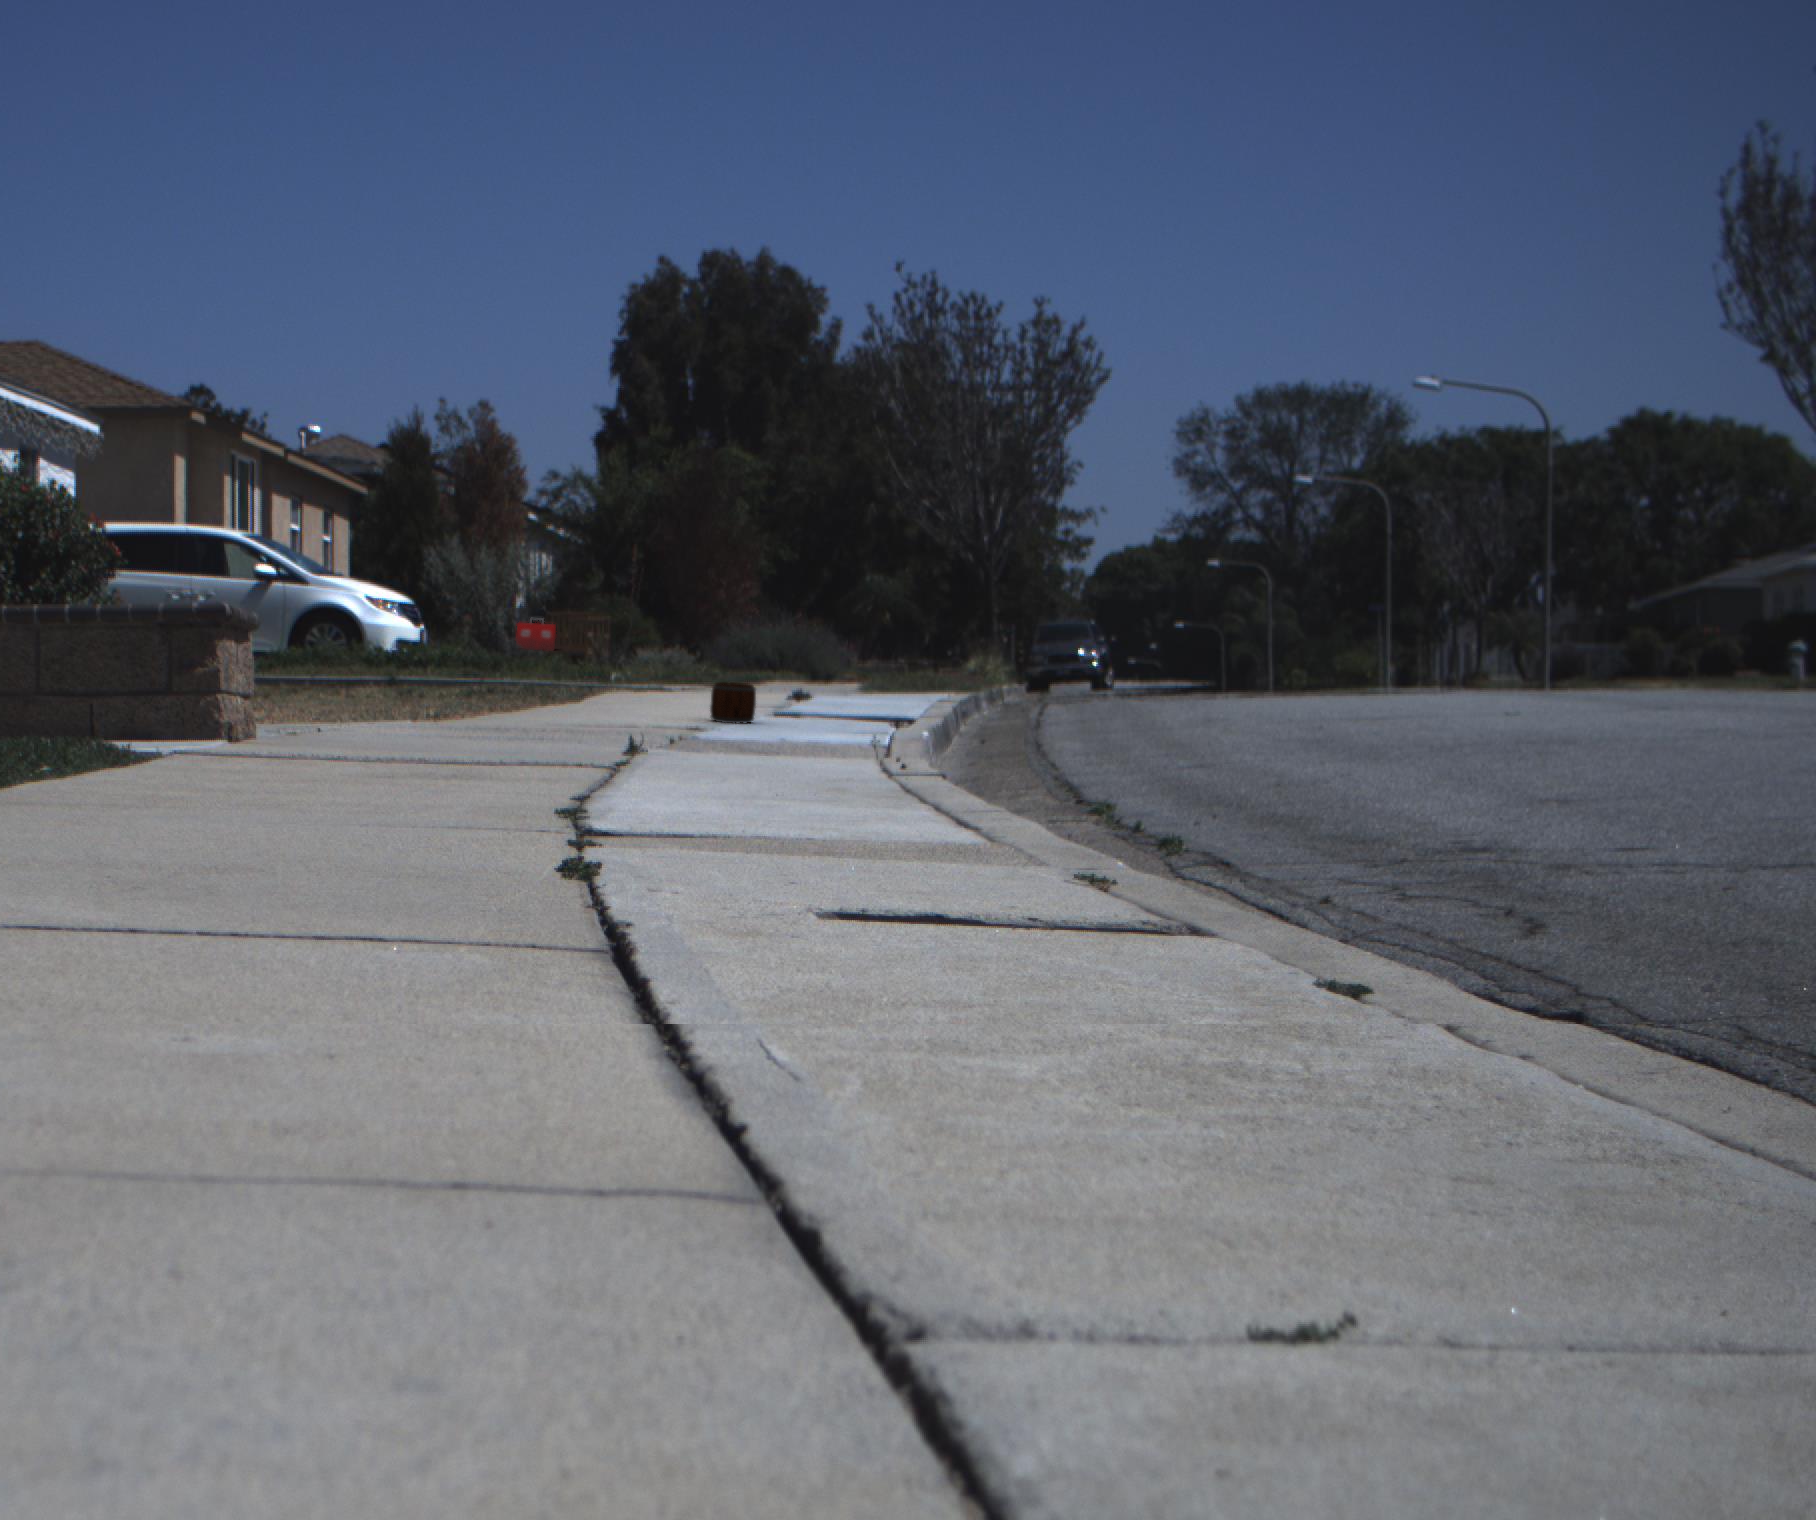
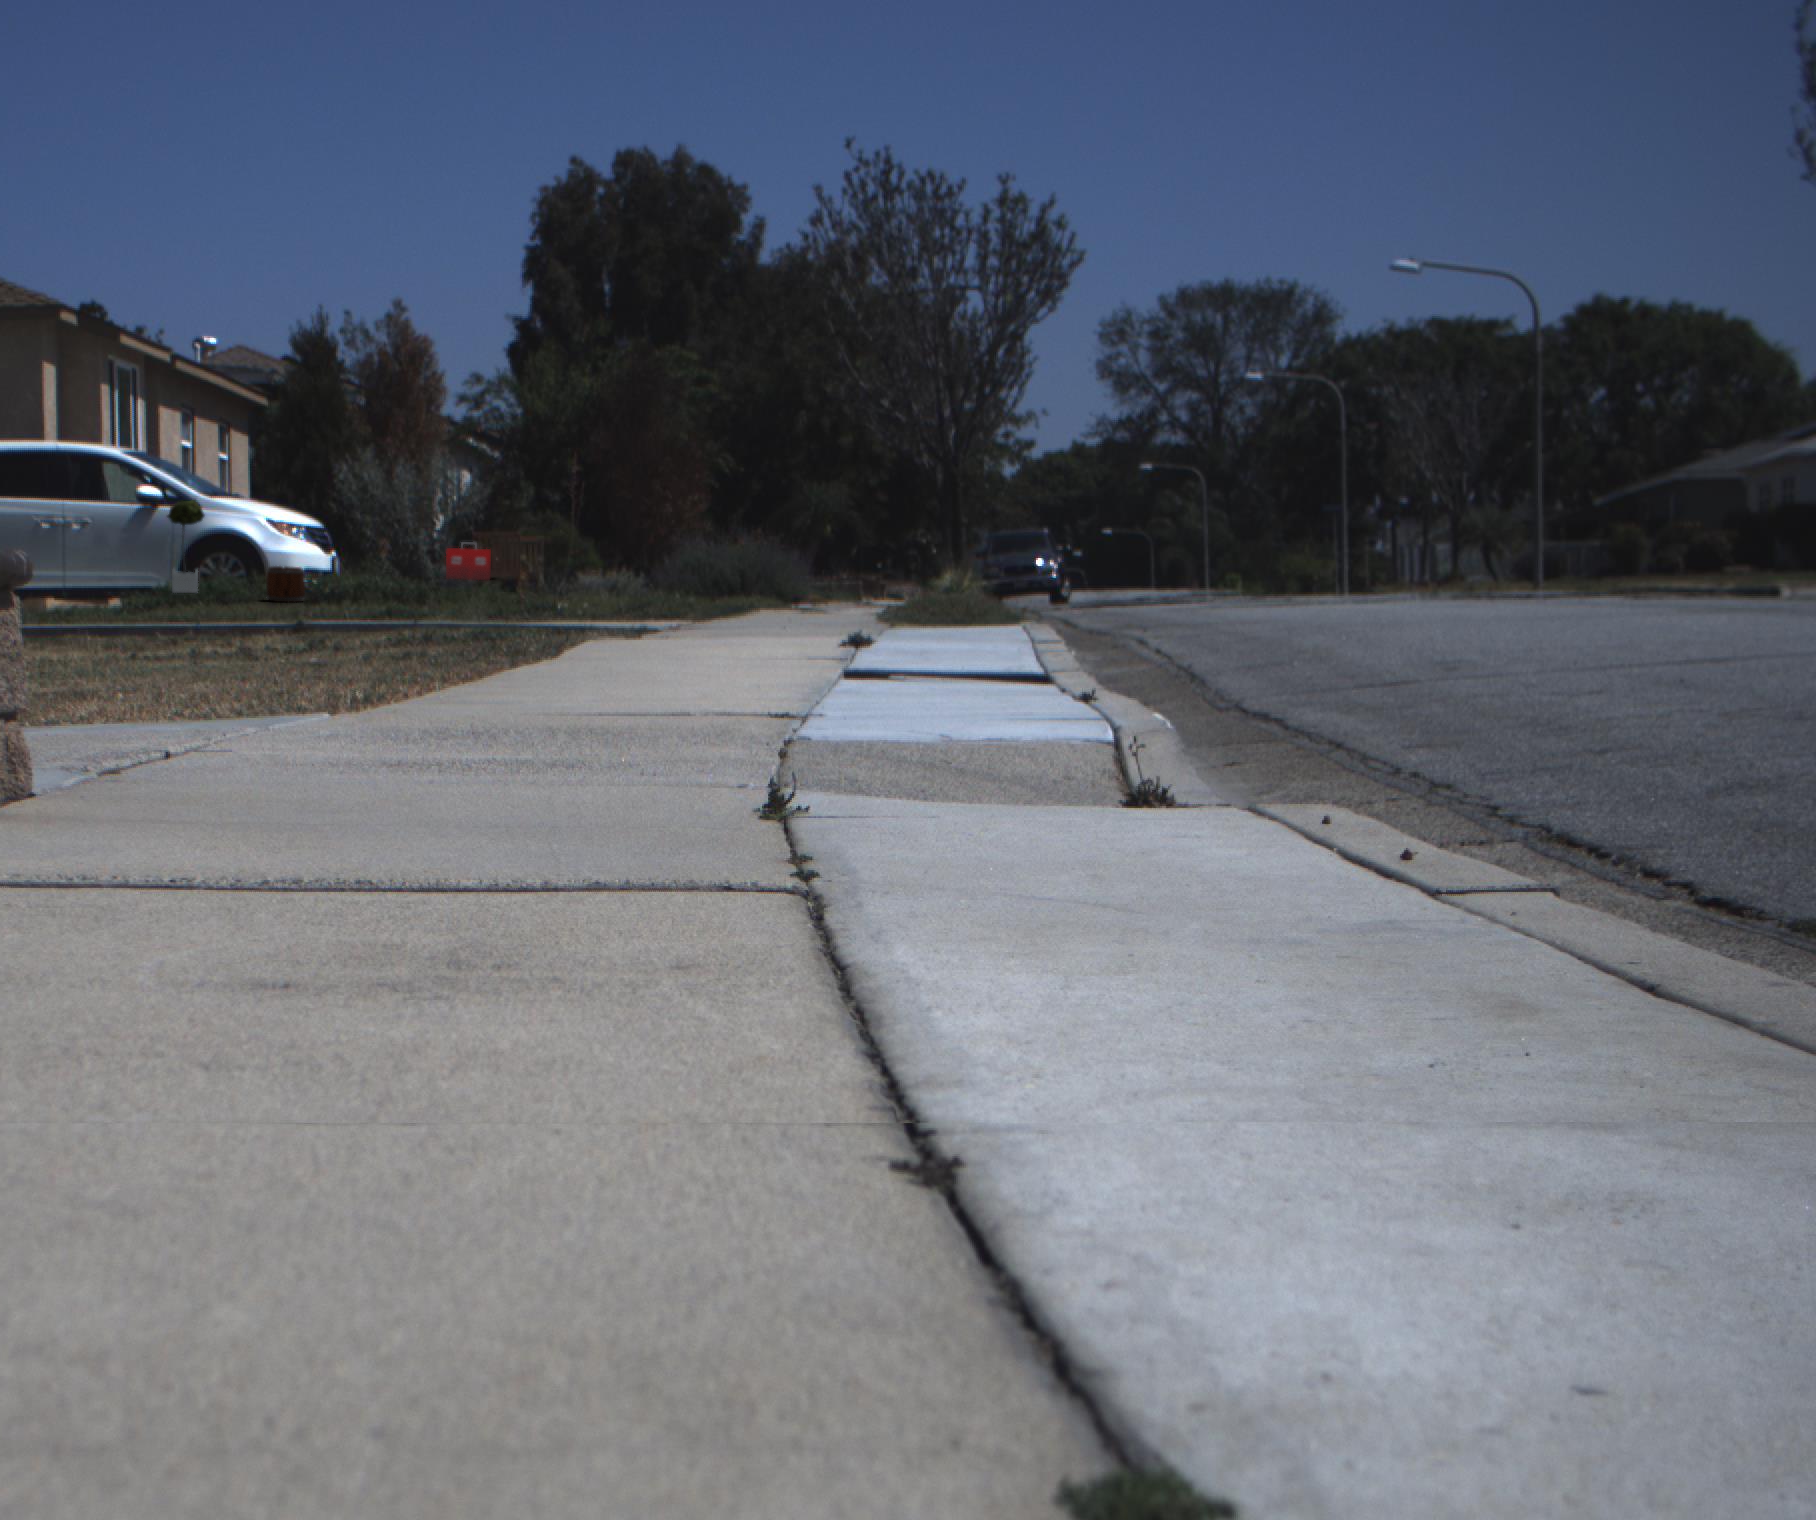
potted tree: none [278,576,311,655] -> present [167,500,205,593]
bucket: present [710,682,756,724] -> present [266,566,305,602]

